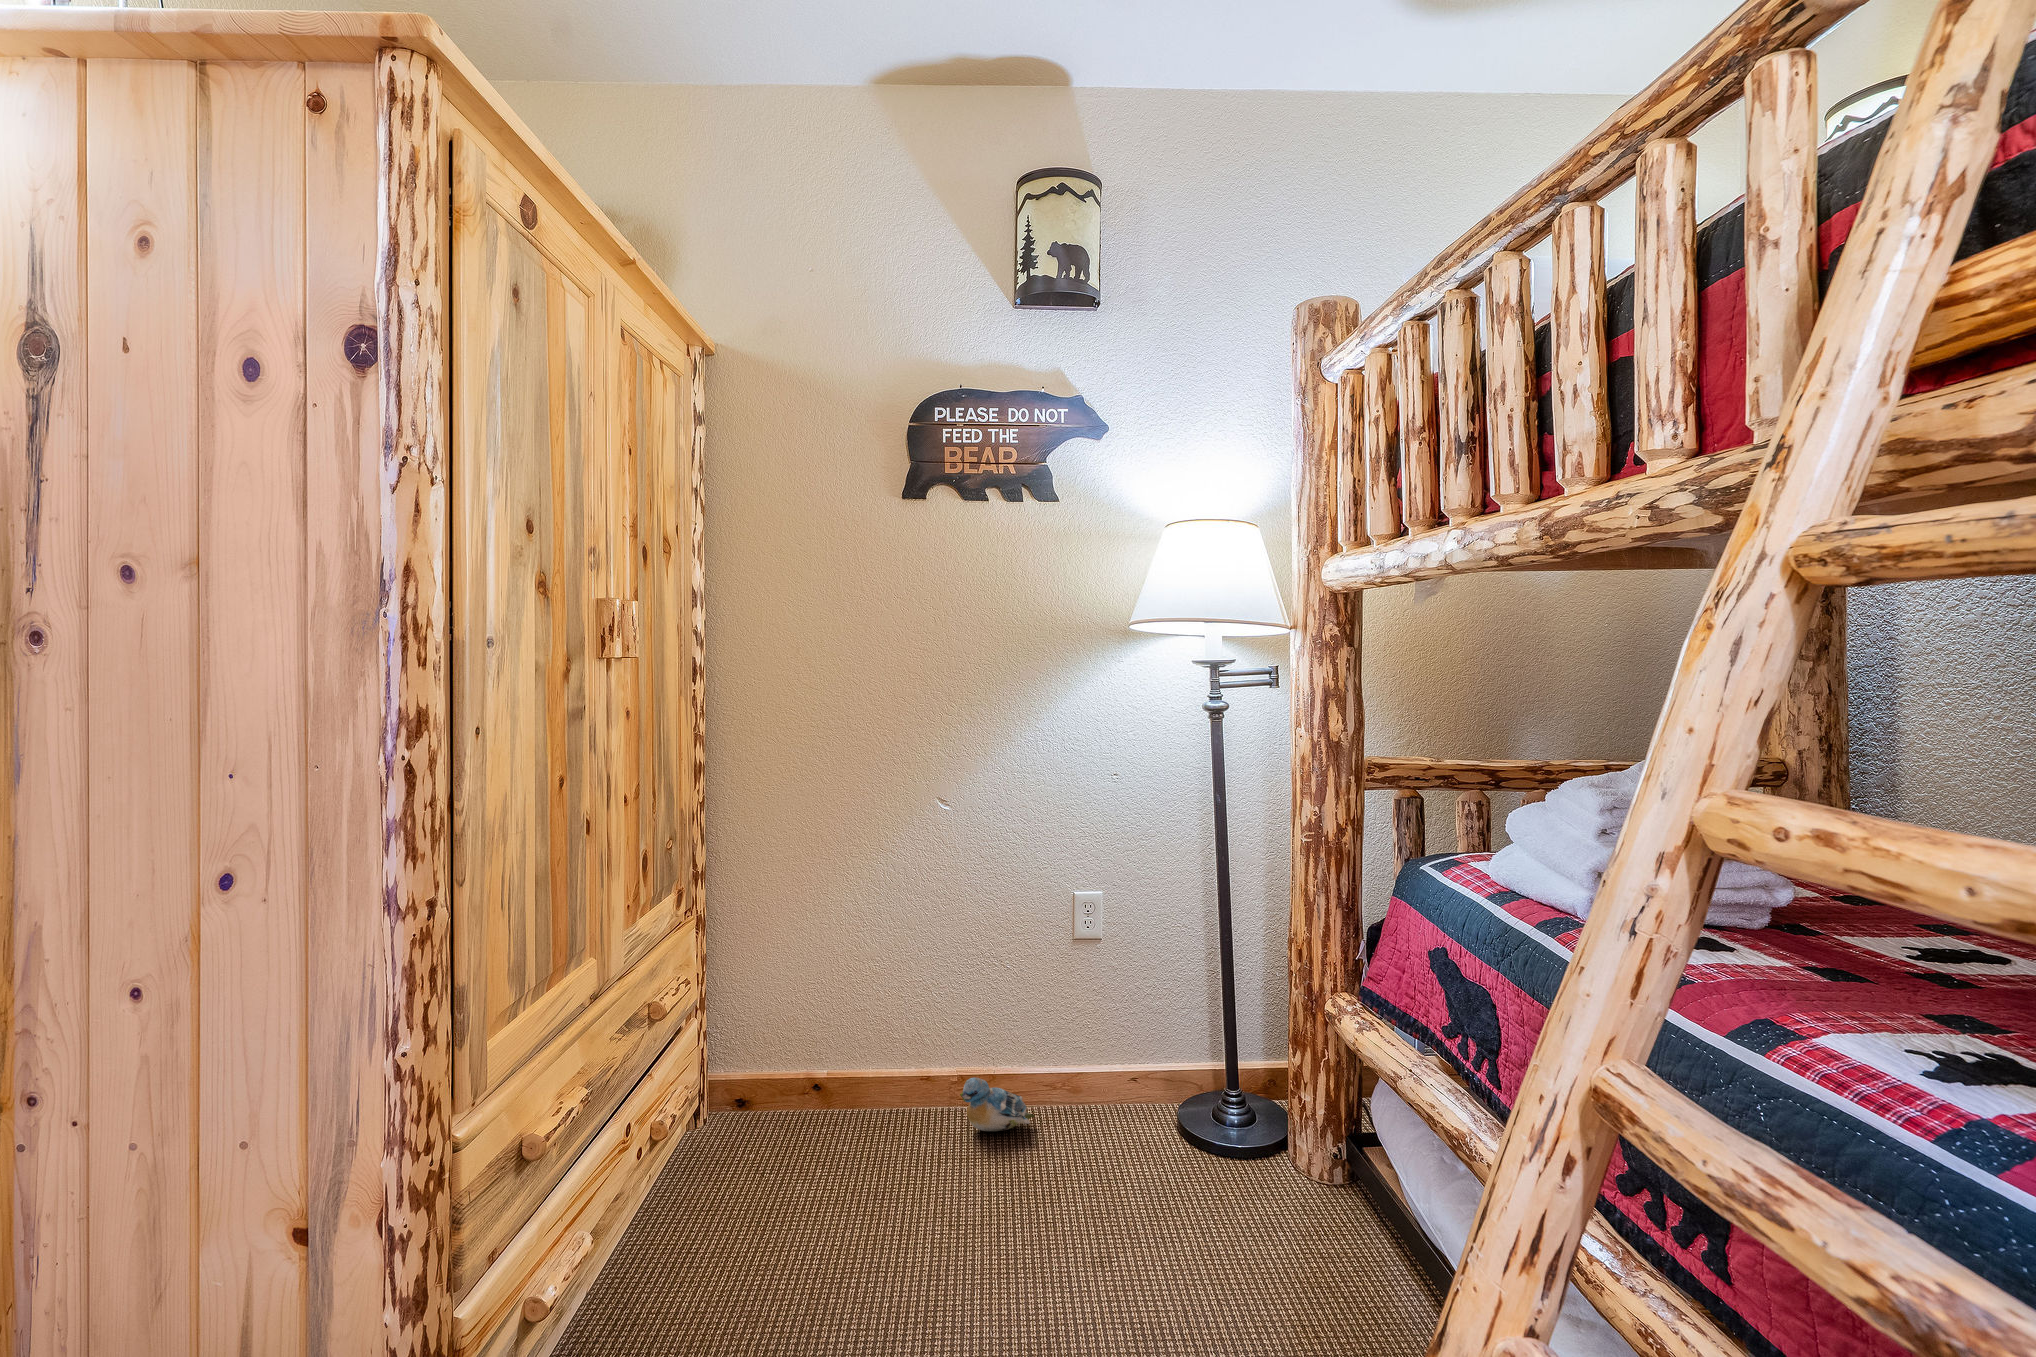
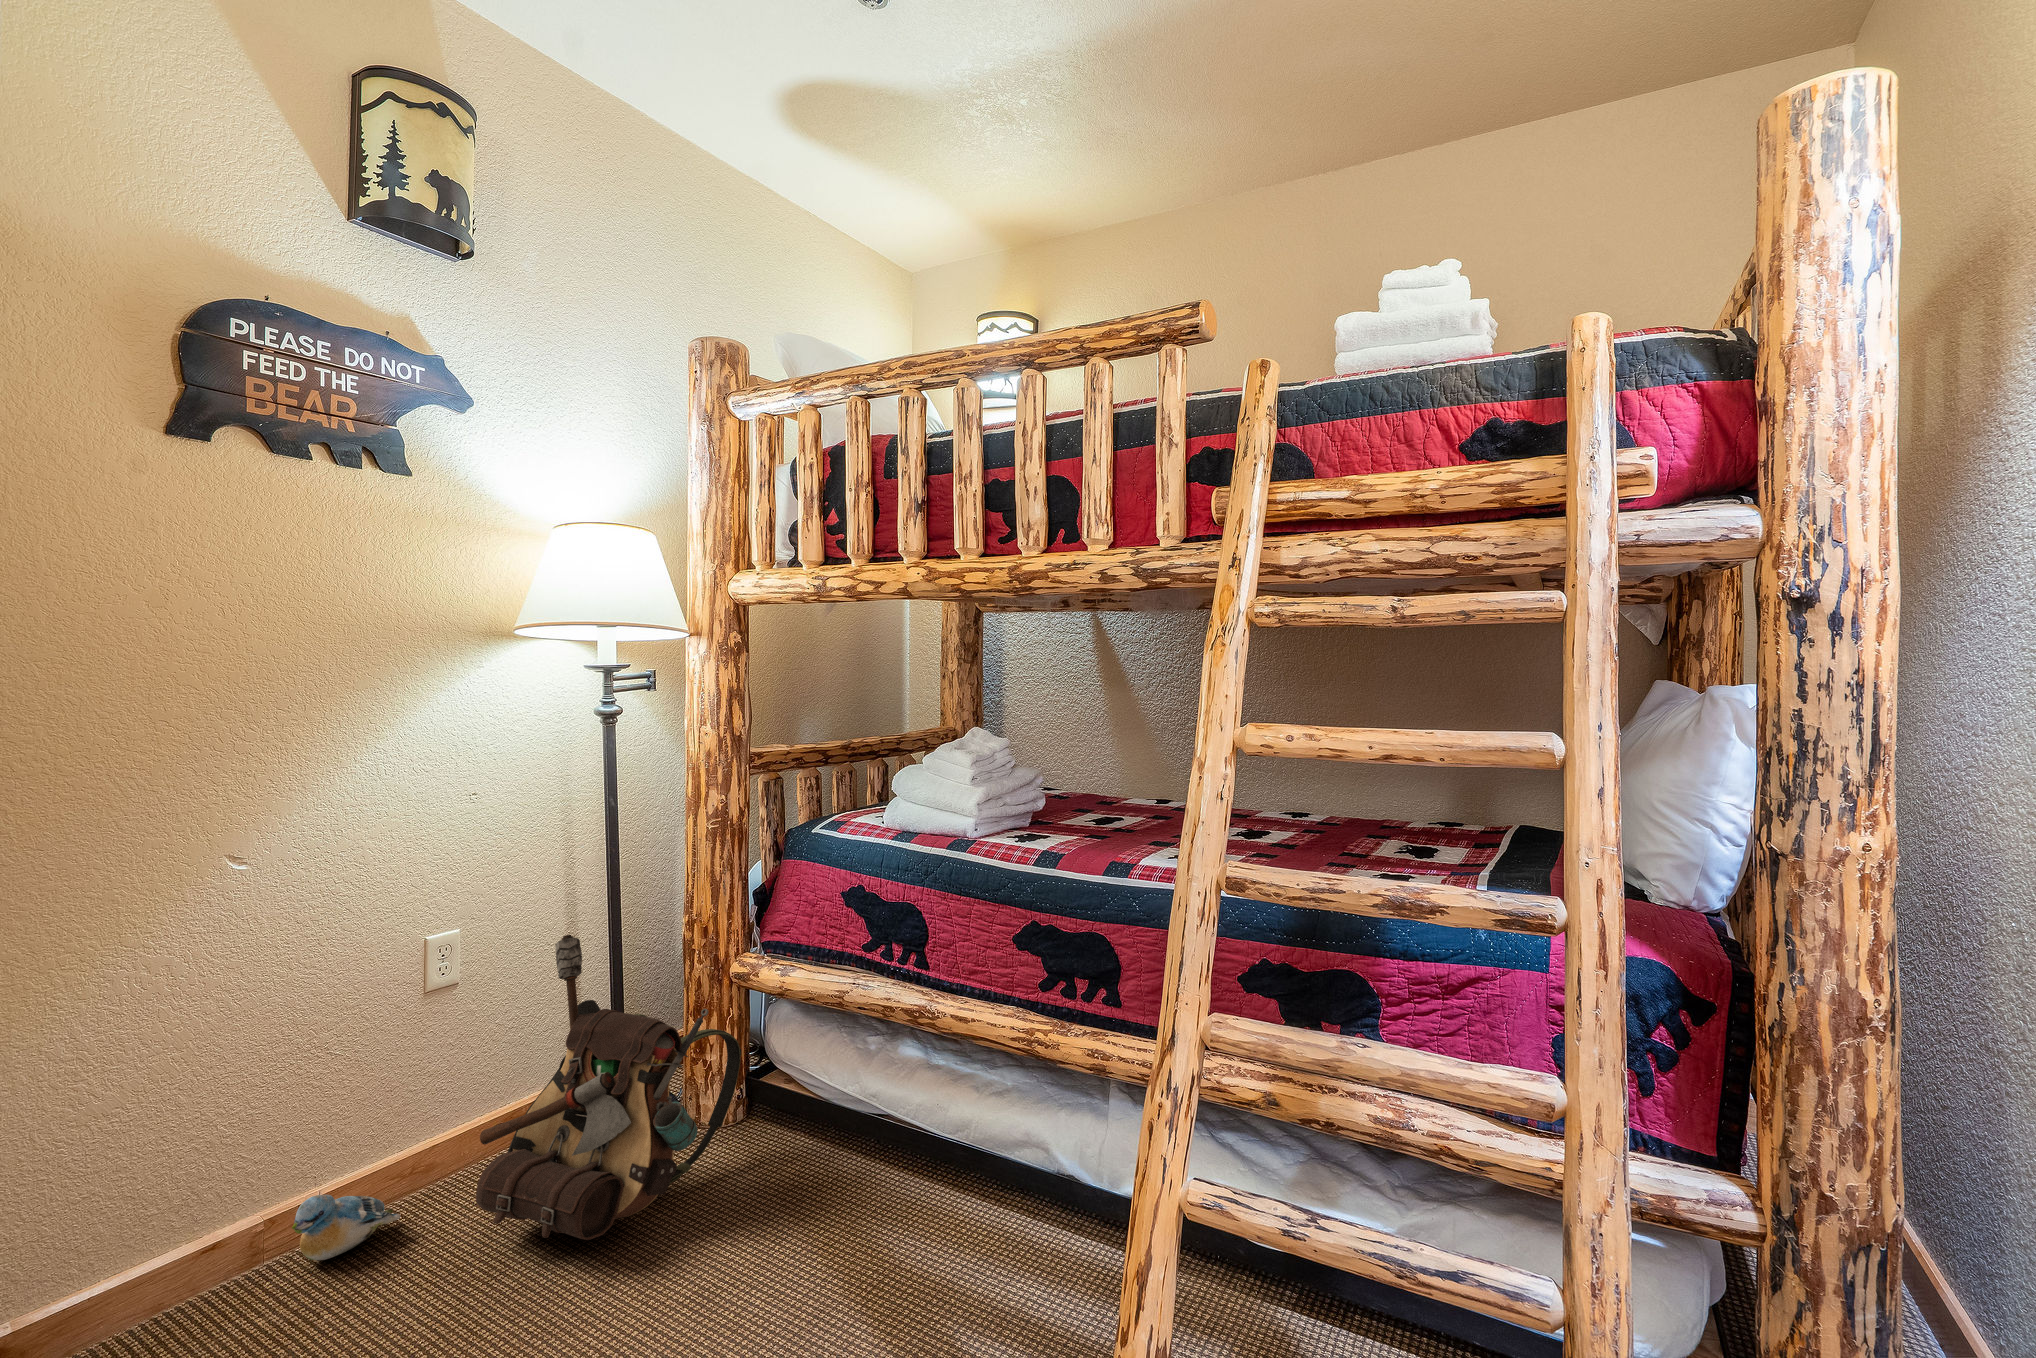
backpack: none [1056,923,1314,1217] -> present [476,935,741,1240]

